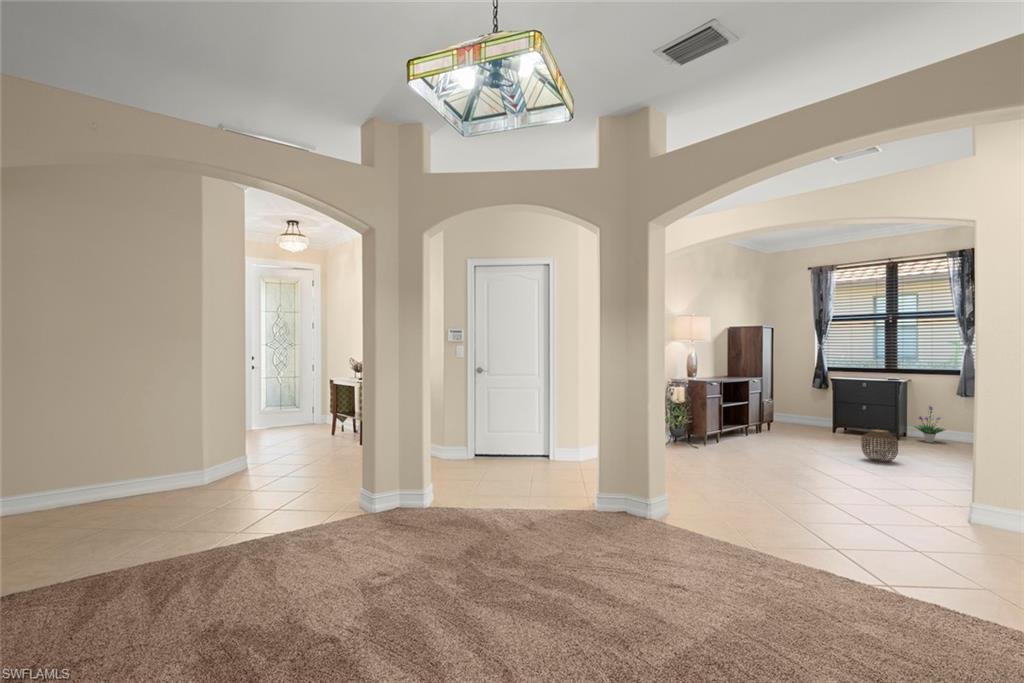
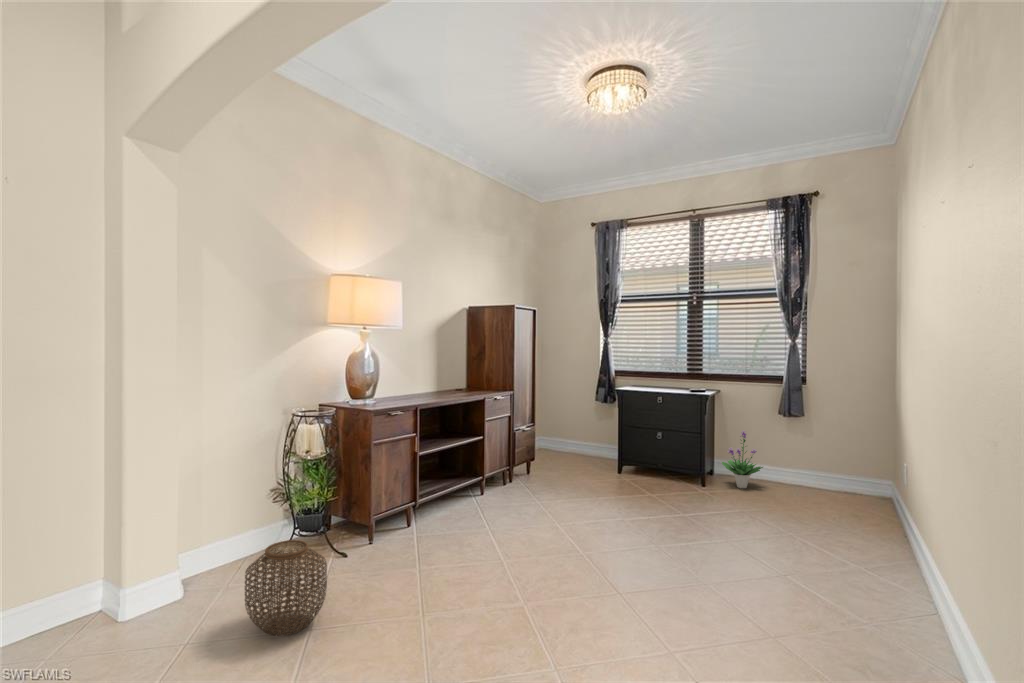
woven basket: present [861,429,898,463] -> present [245,540,327,636]

